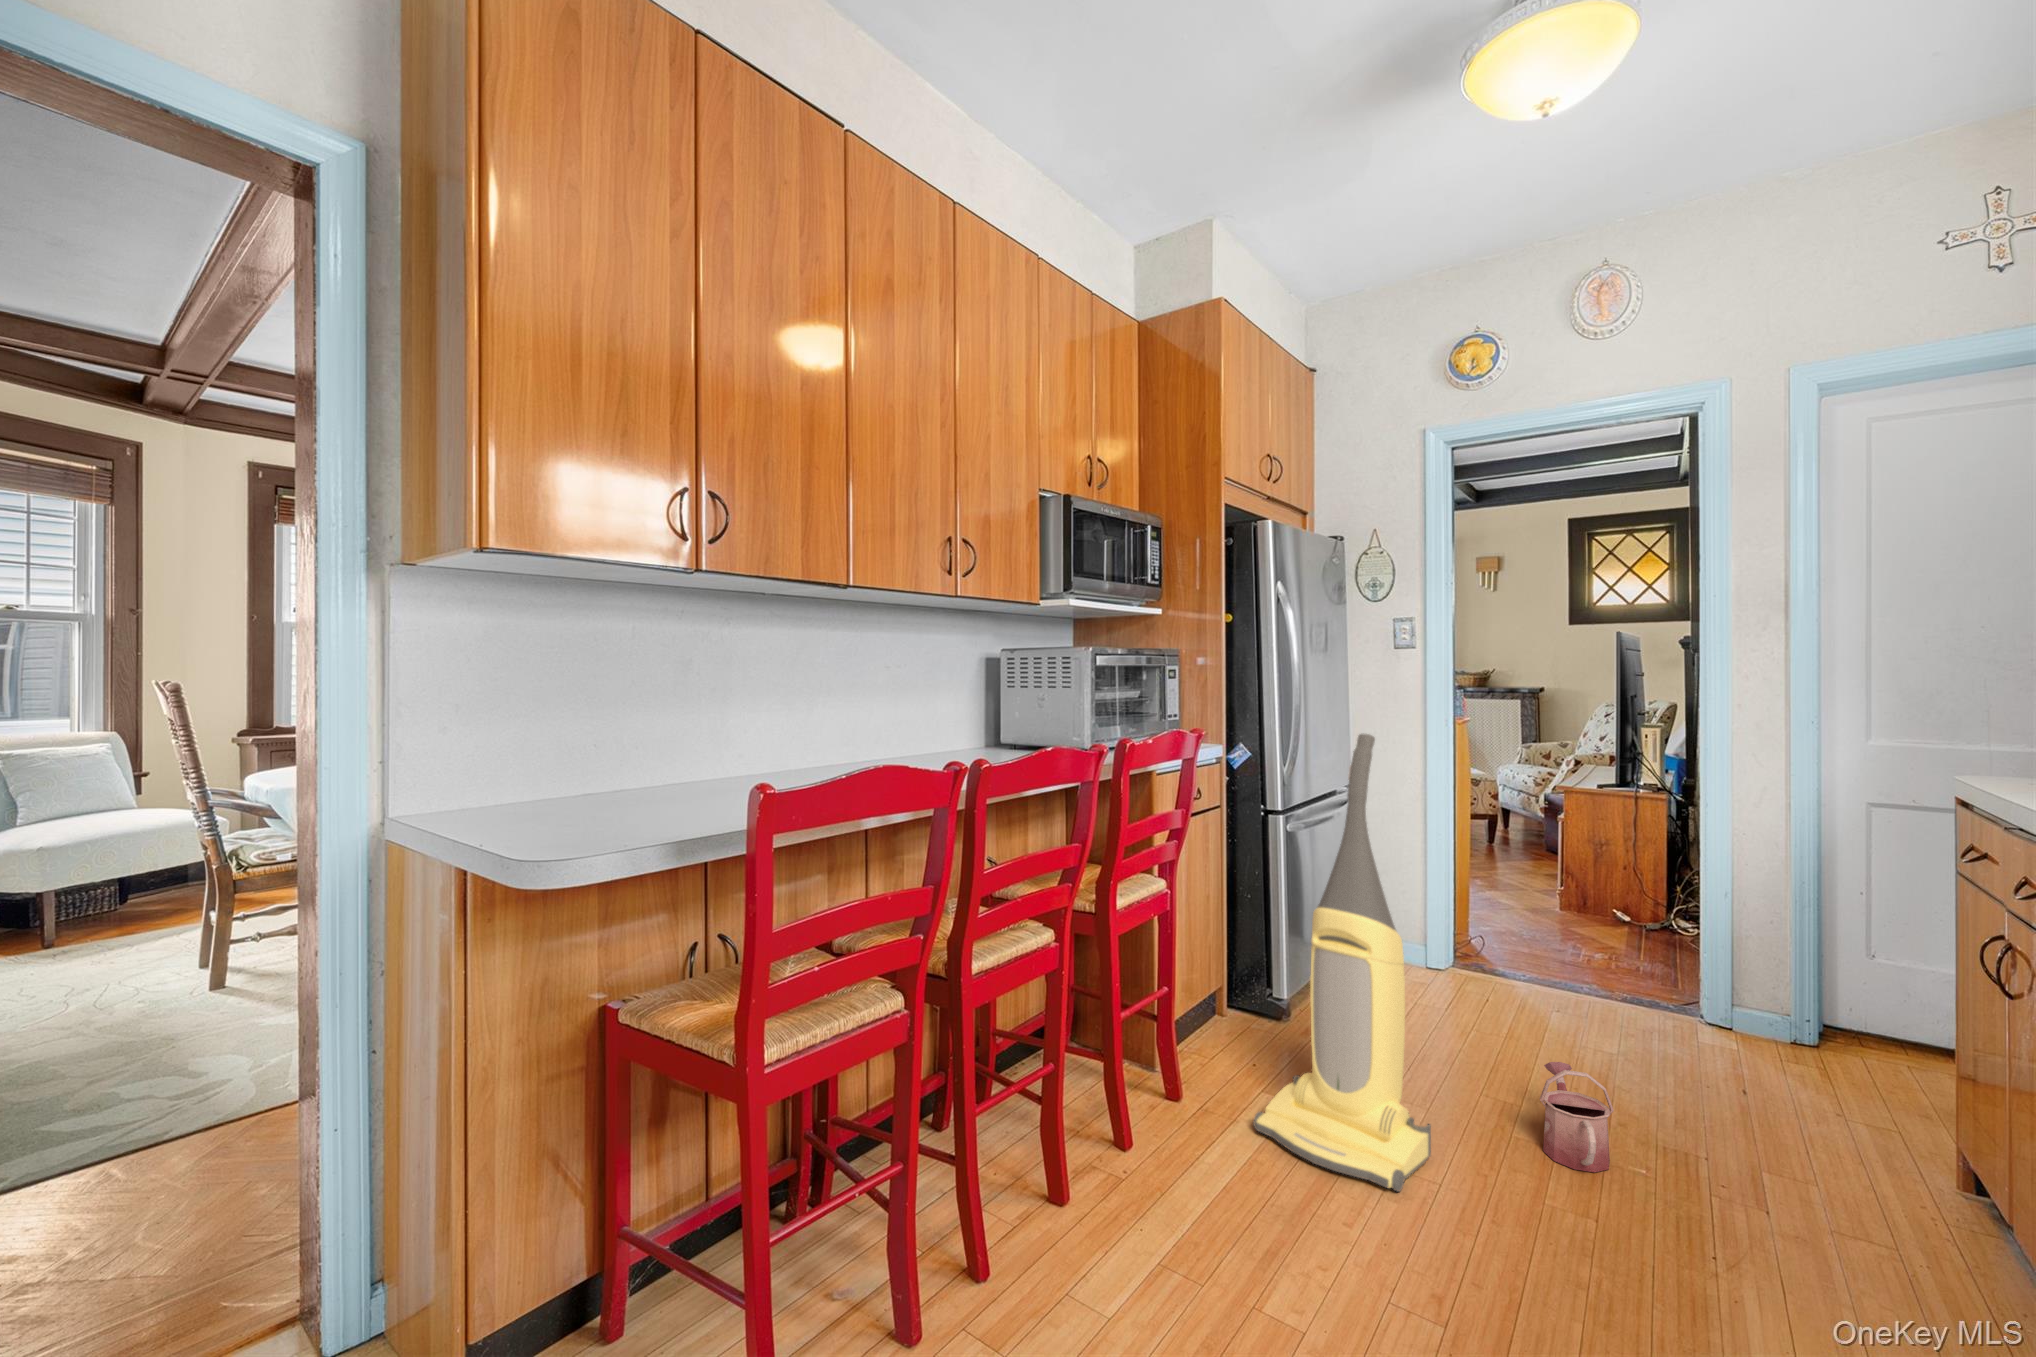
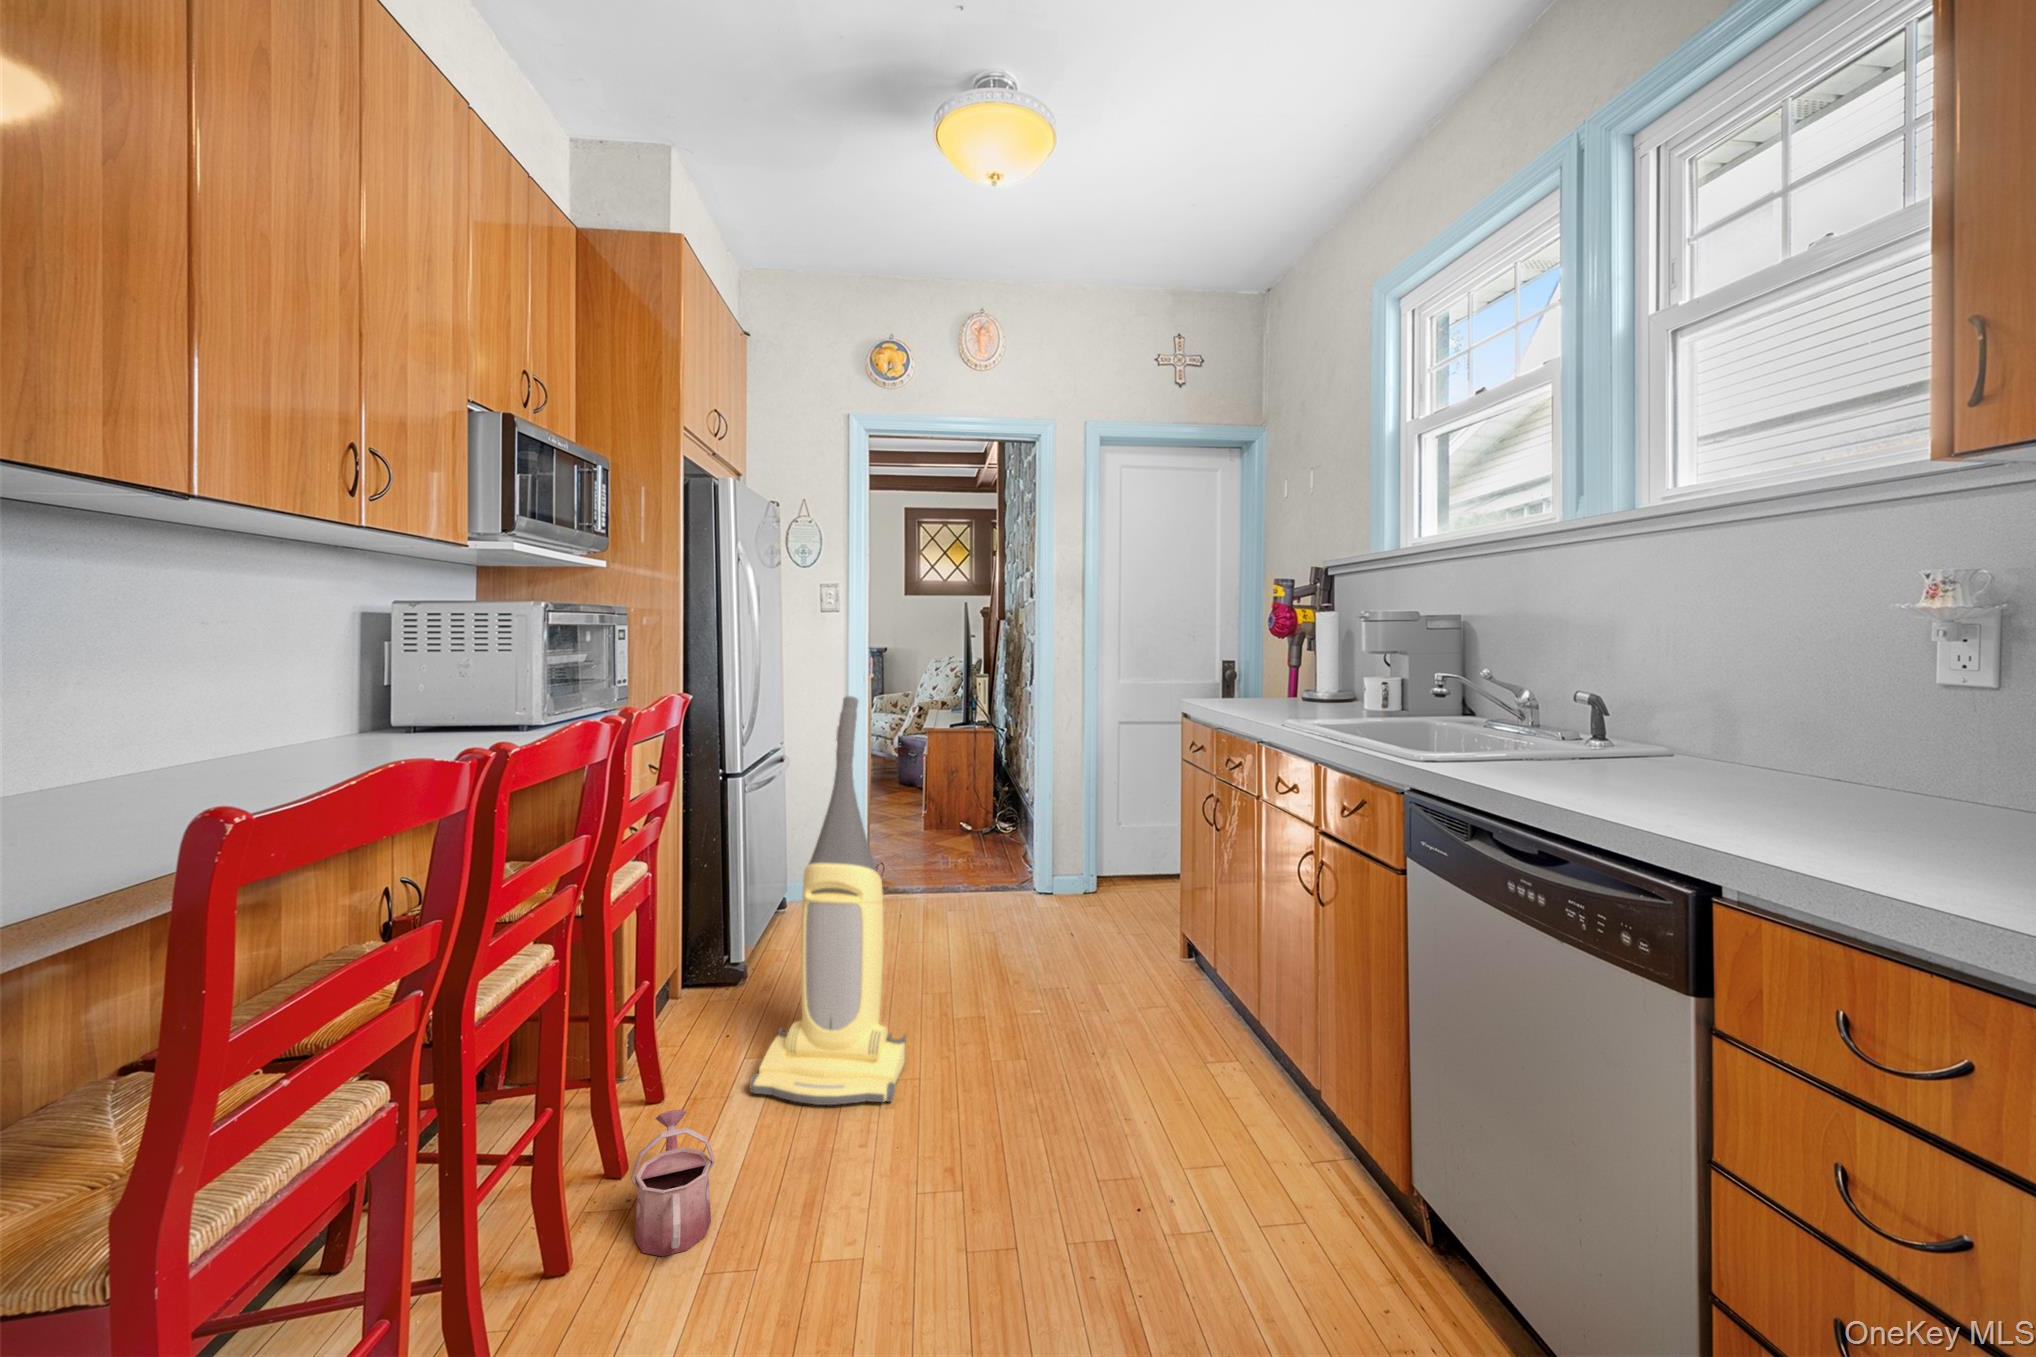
watering can: present [1540,1062,1614,1172] -> present [631,1110,715,1256]

